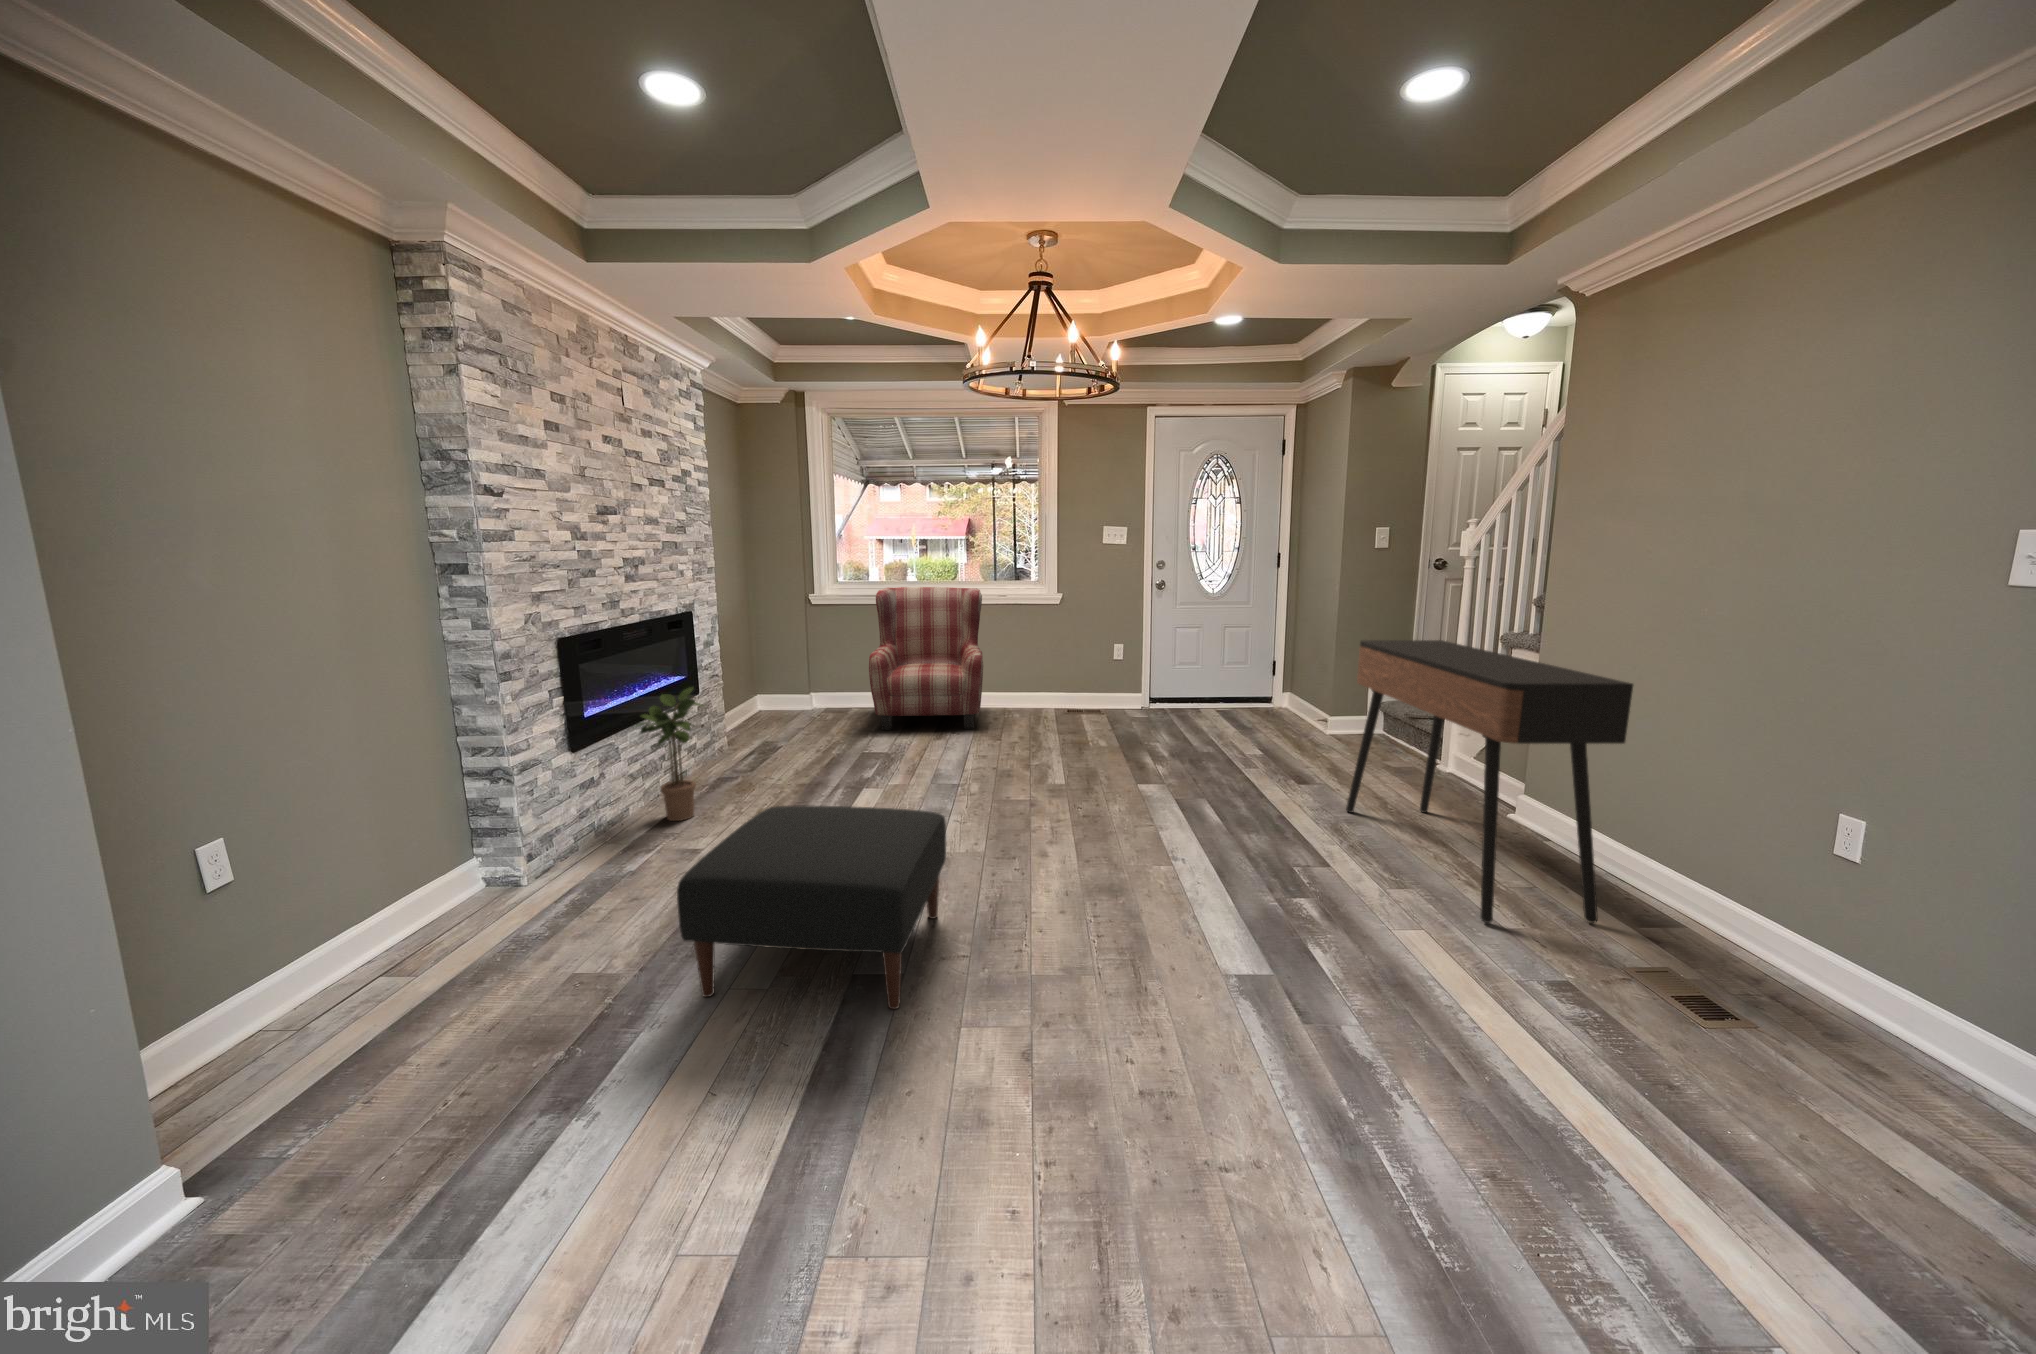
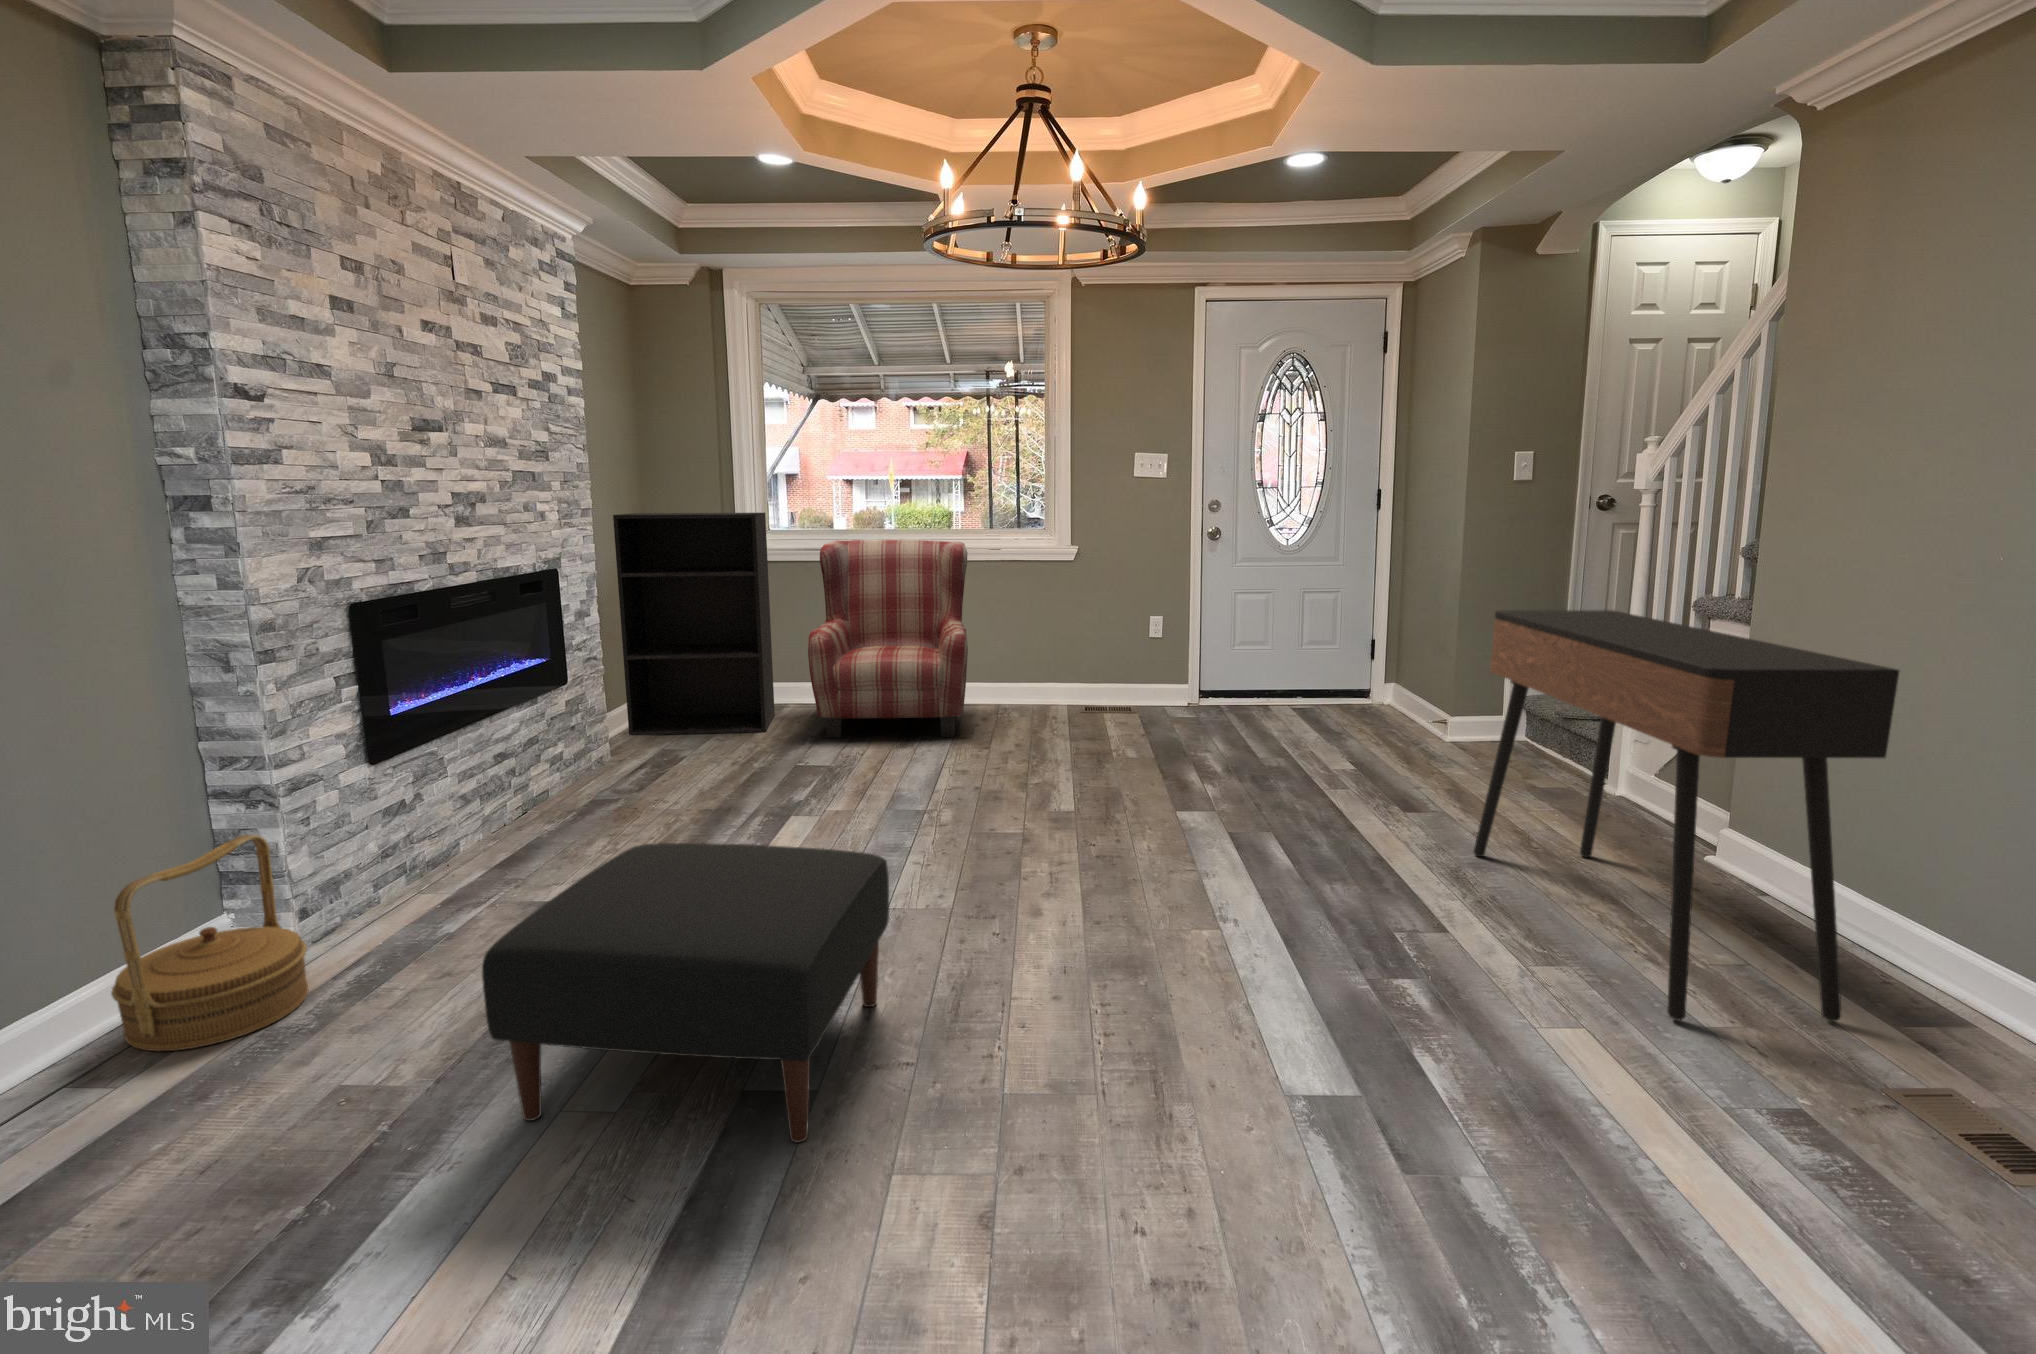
bookshelf: none [728,567,842,729] -> present [613,513,775,735]
potted plant: present [633,687,702,821] -> none [462,675,567,864]
woven basket: none [404,801,537,953] -> present [111,834,308,1051]

